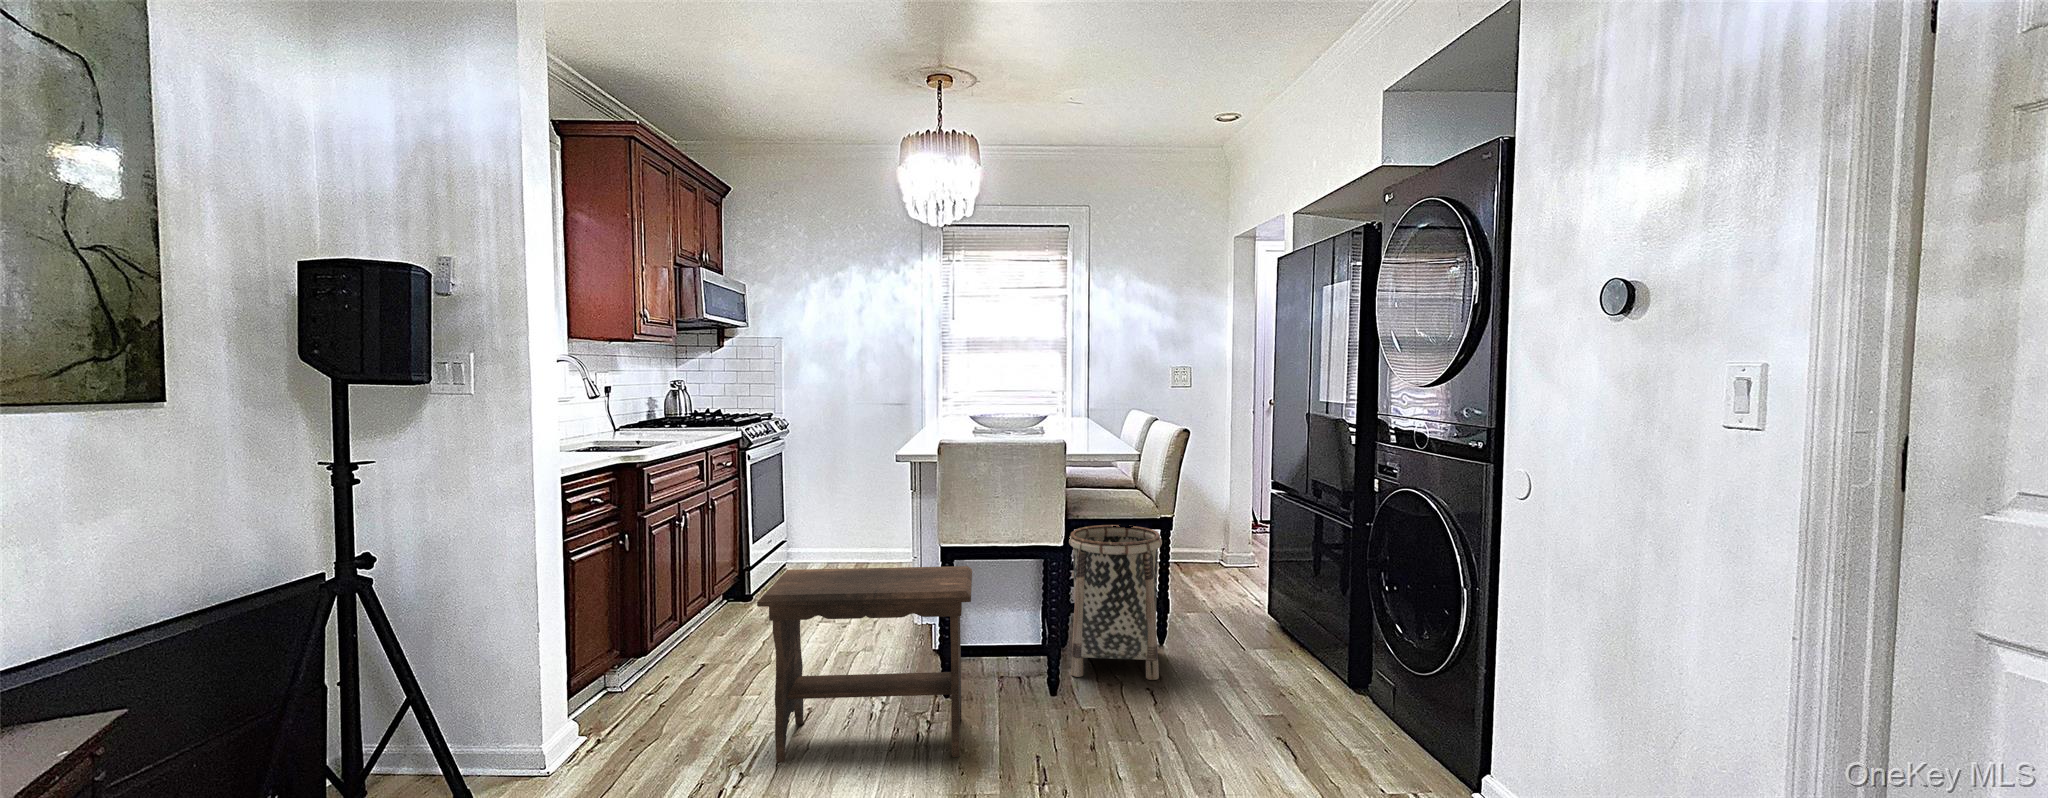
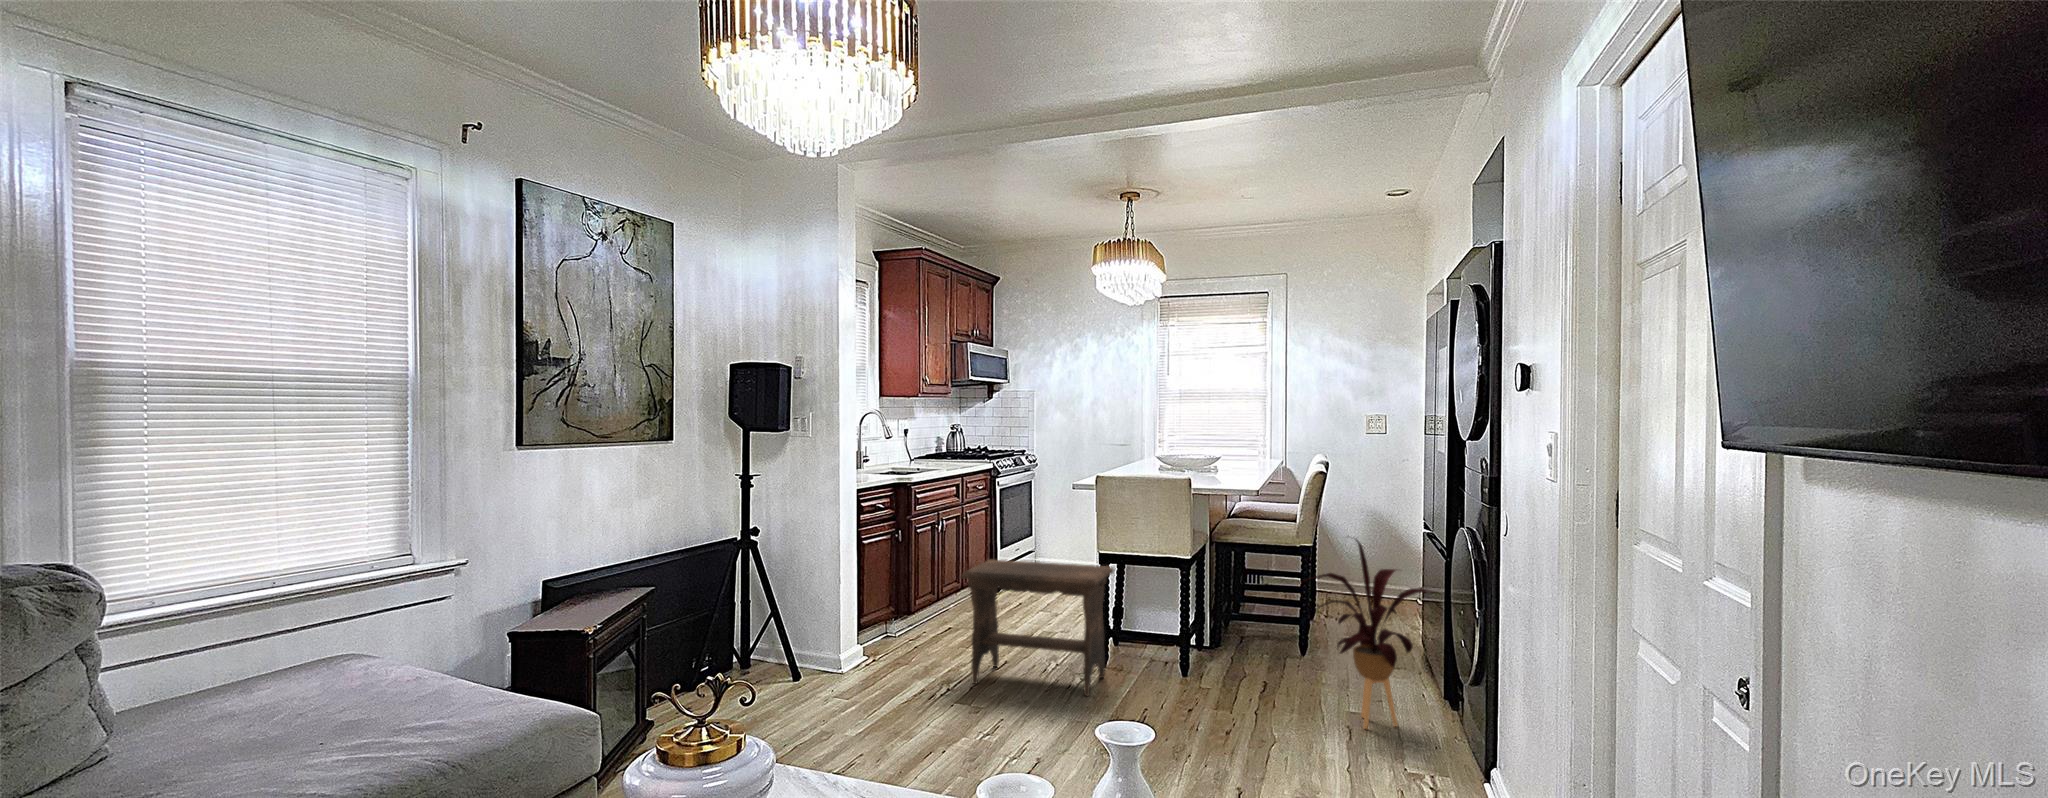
house plant: none [1244,508,1397,750] -> present [1316,539,1435,729]
basket: present [1069,525,1162,680] -> none [1205,549,1288,674]

